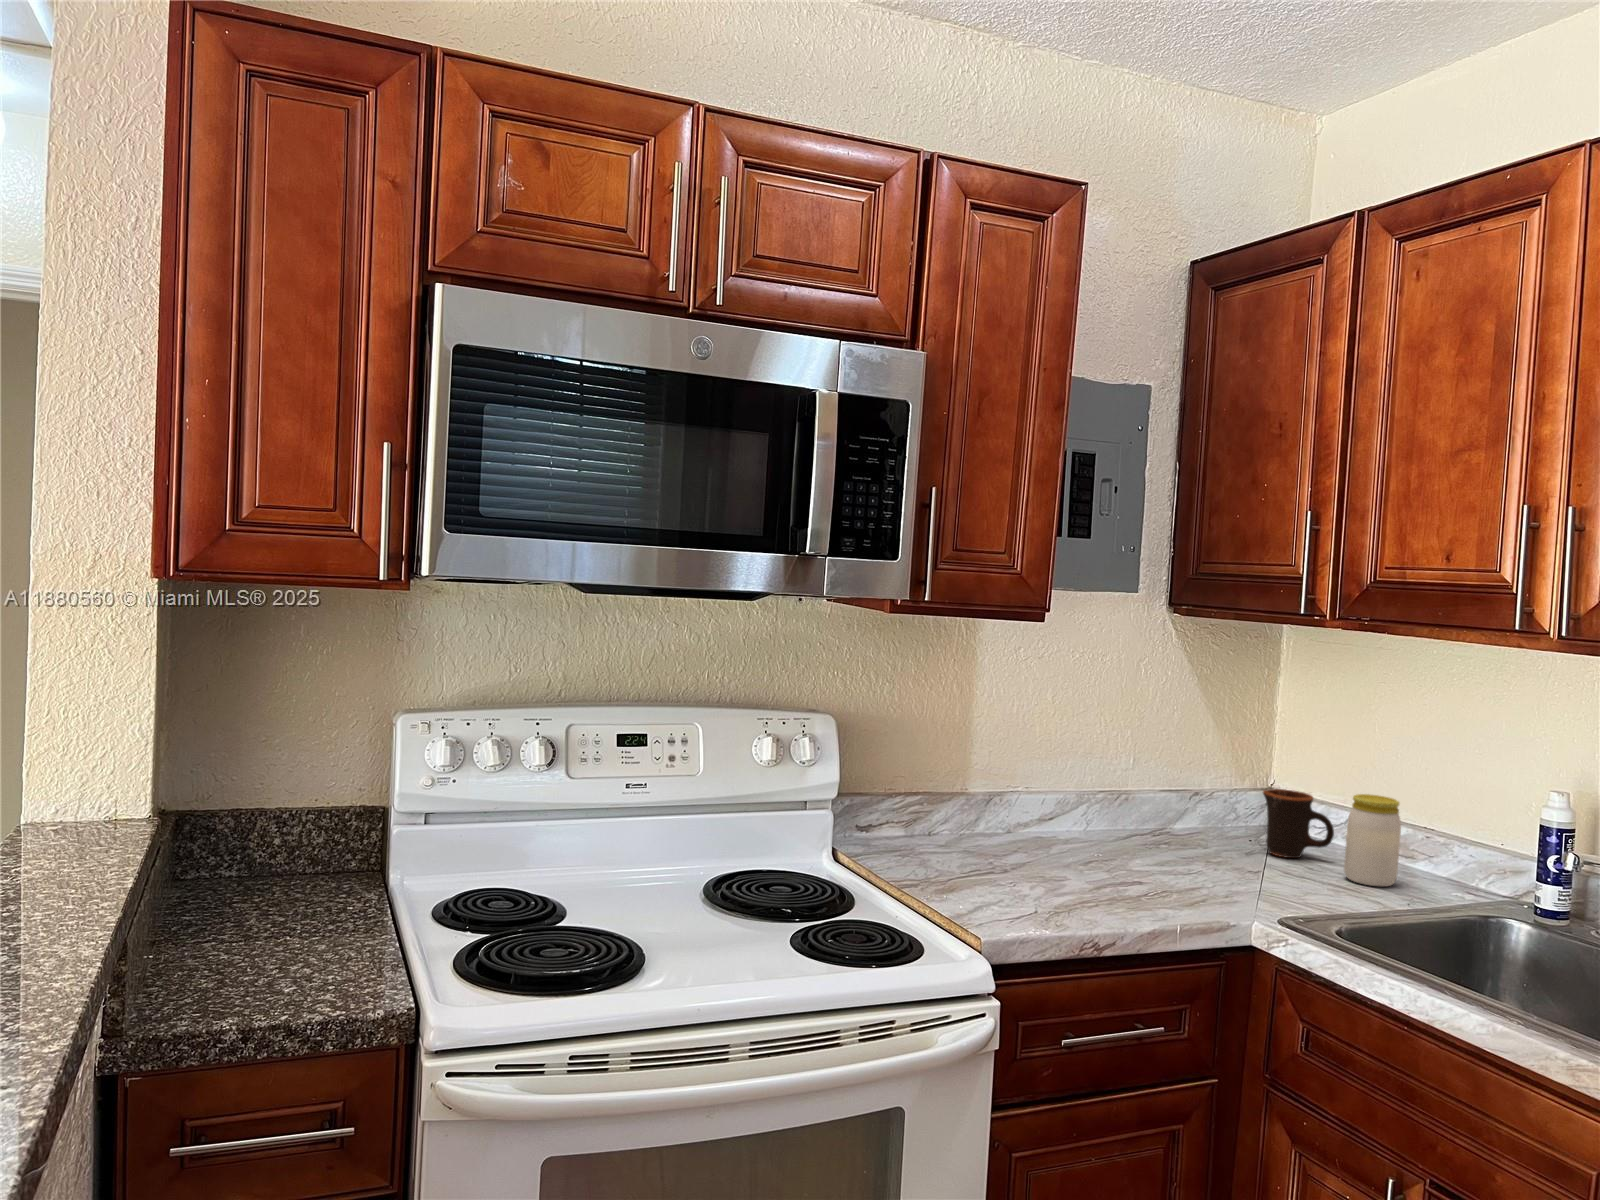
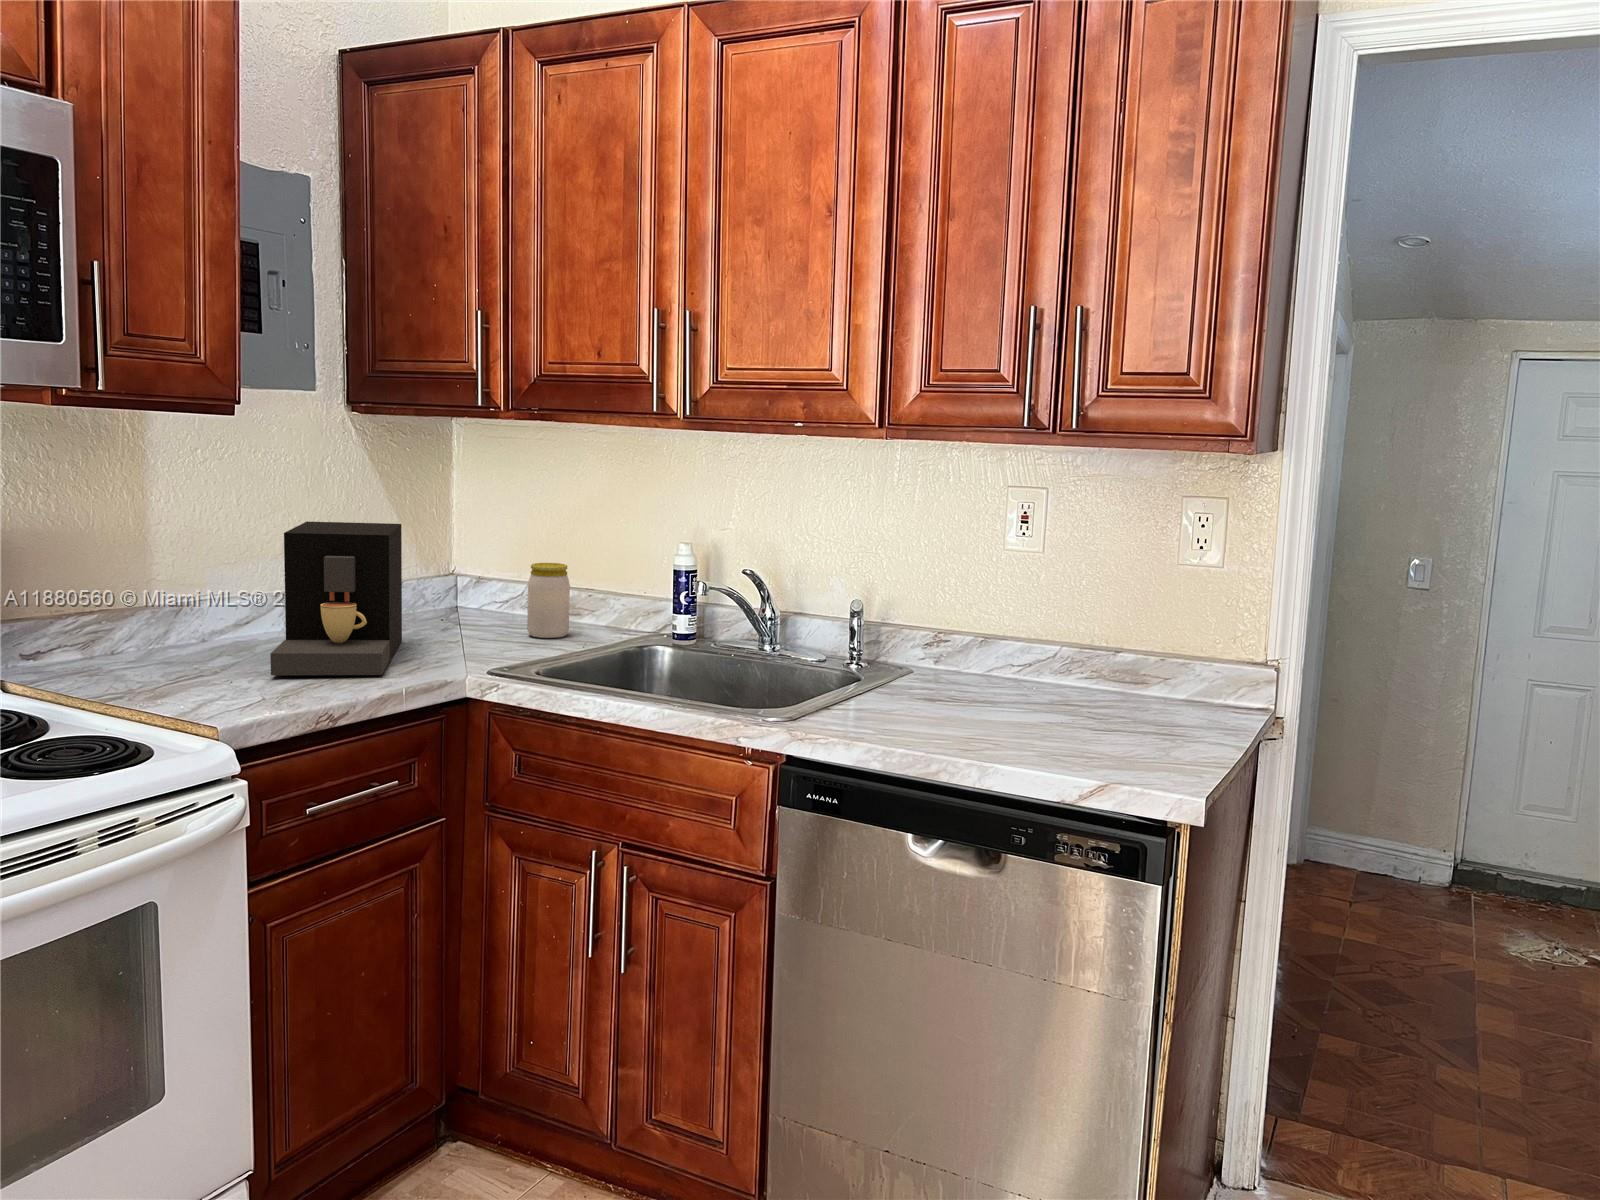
coffee maker: none [1053,724,1207,903] -> present [270,521,402,675]
mug: present [1263,789,1334,858] -> none [452,570,515,628]

